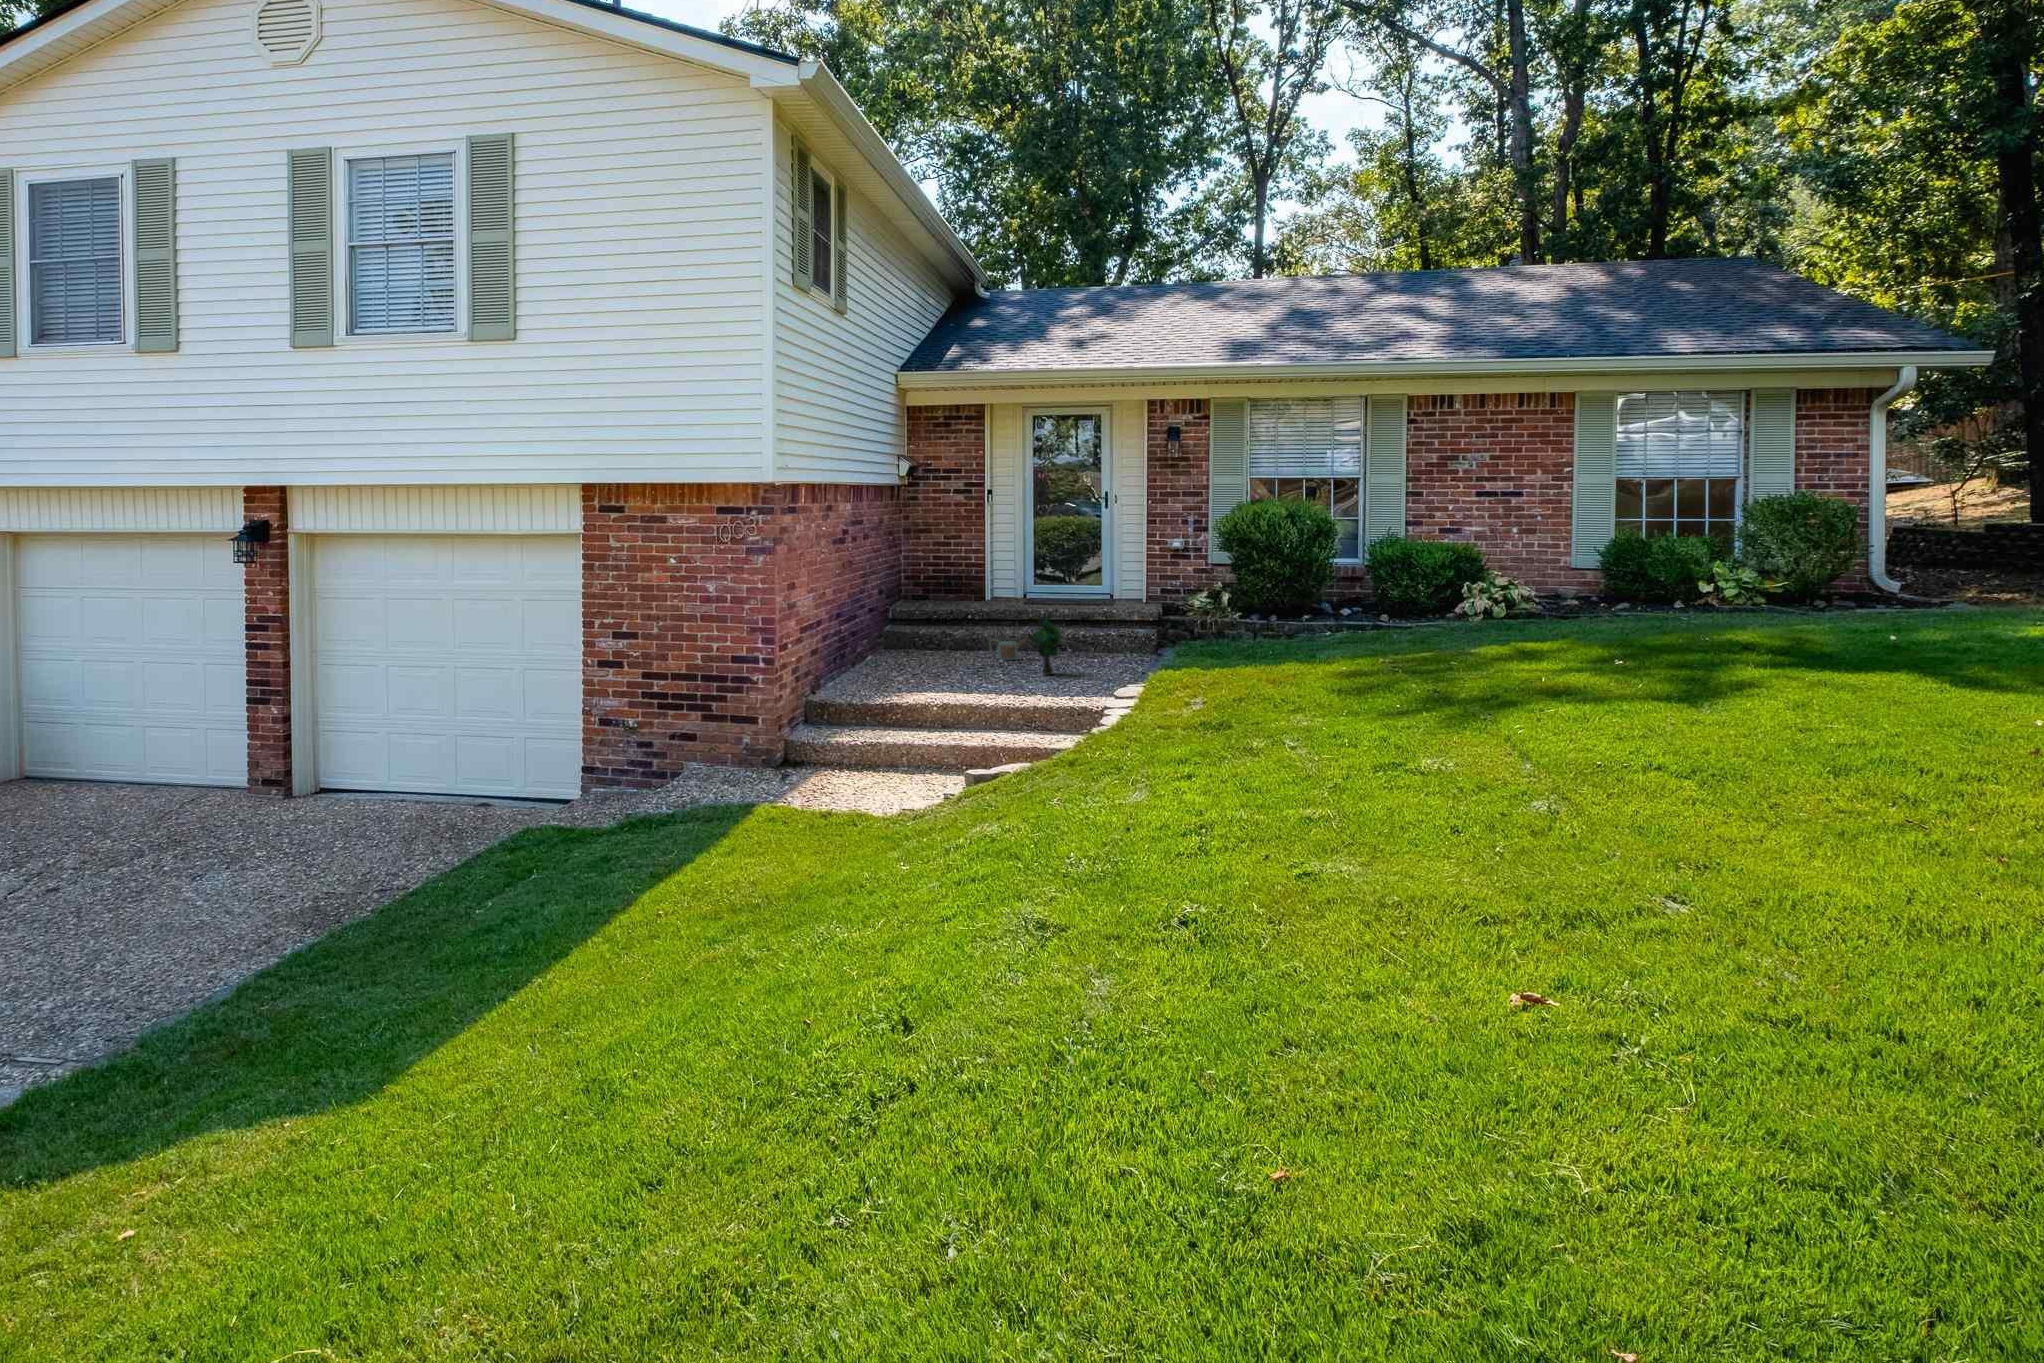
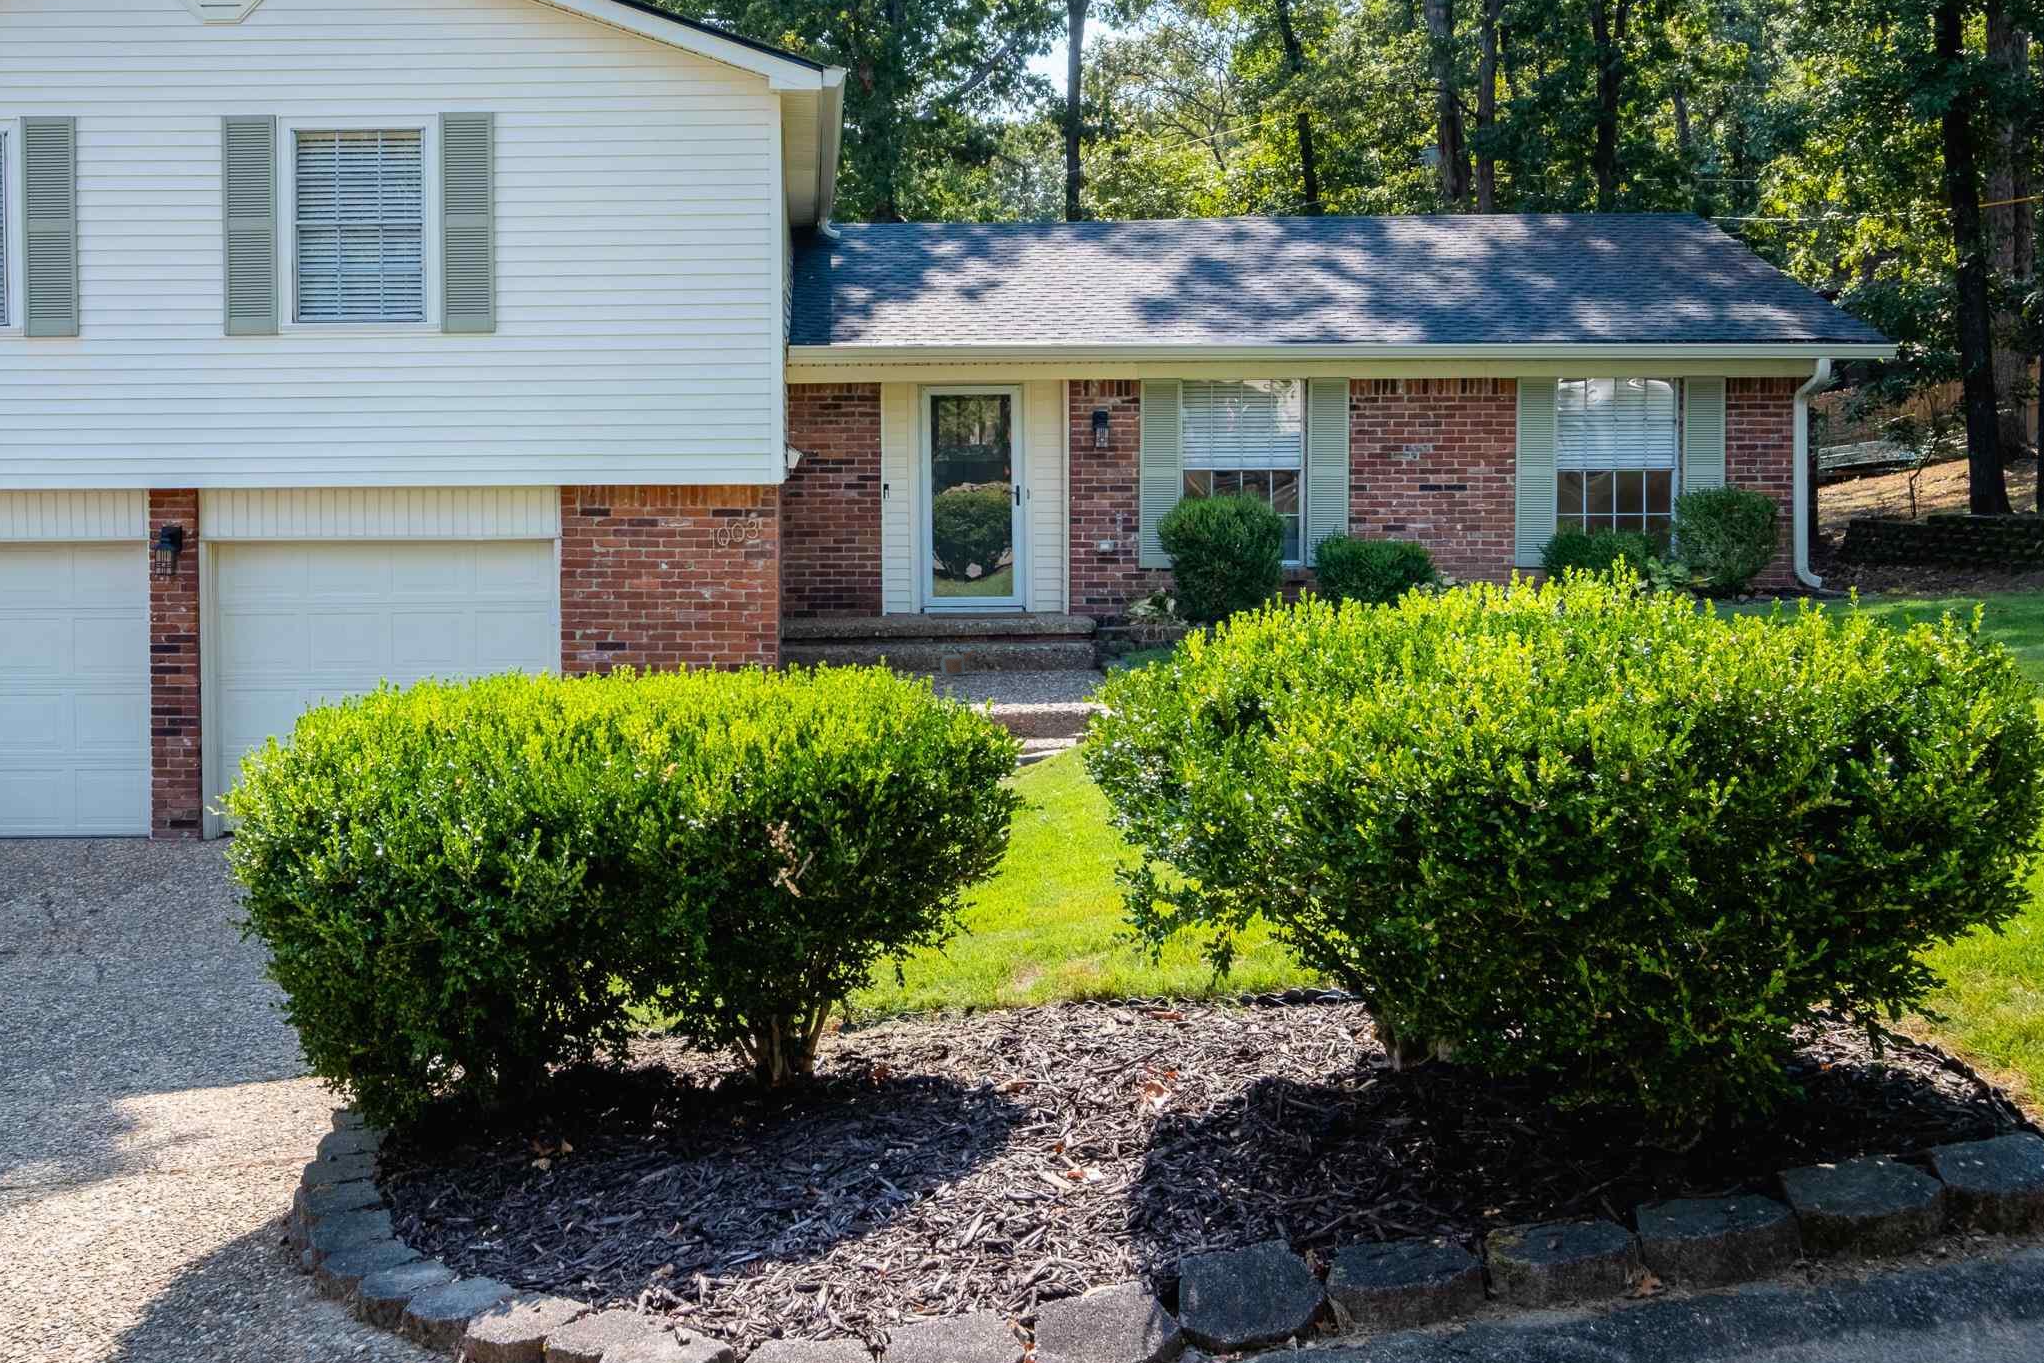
decorative plant: present [1028,614,1062,675] -> none [986,619,1026,687]

